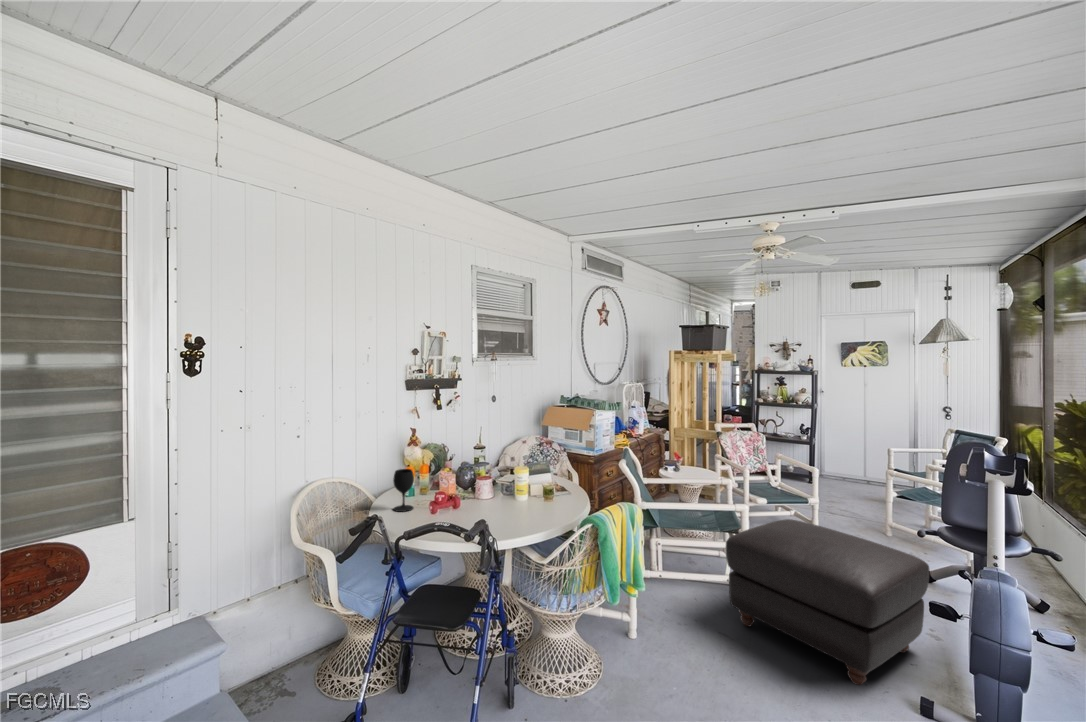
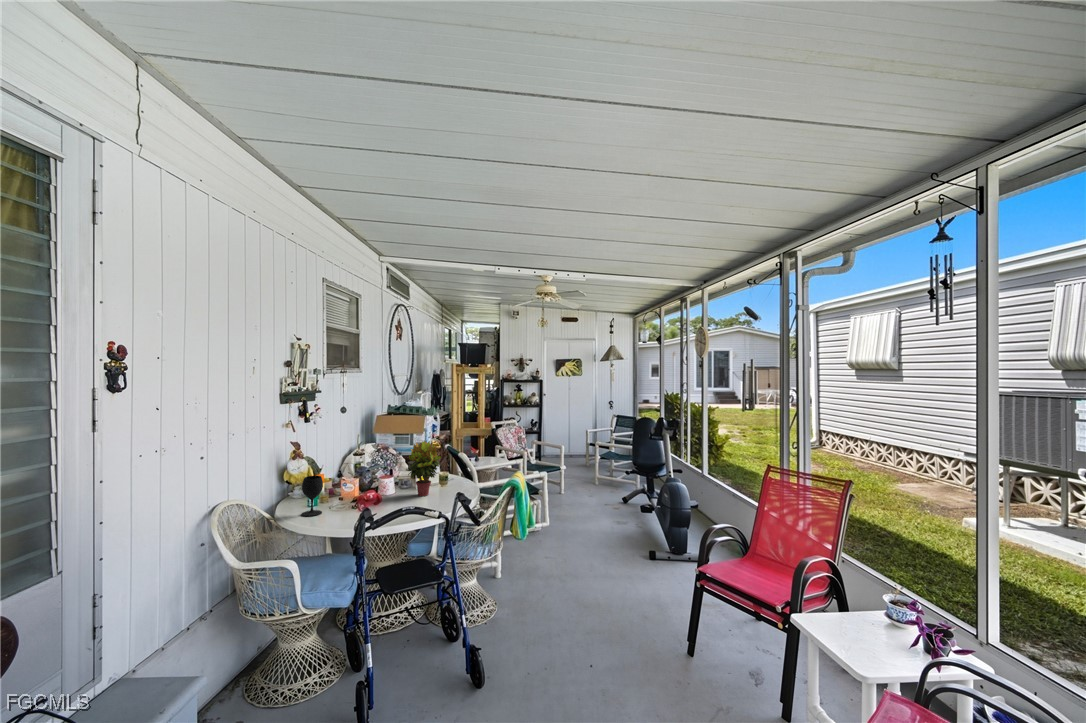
potted plant: none [511,442,553,509] -> present [408,441,441,496]
ottoman: present [726,519,929,685] -> none [543,480,647,567]

